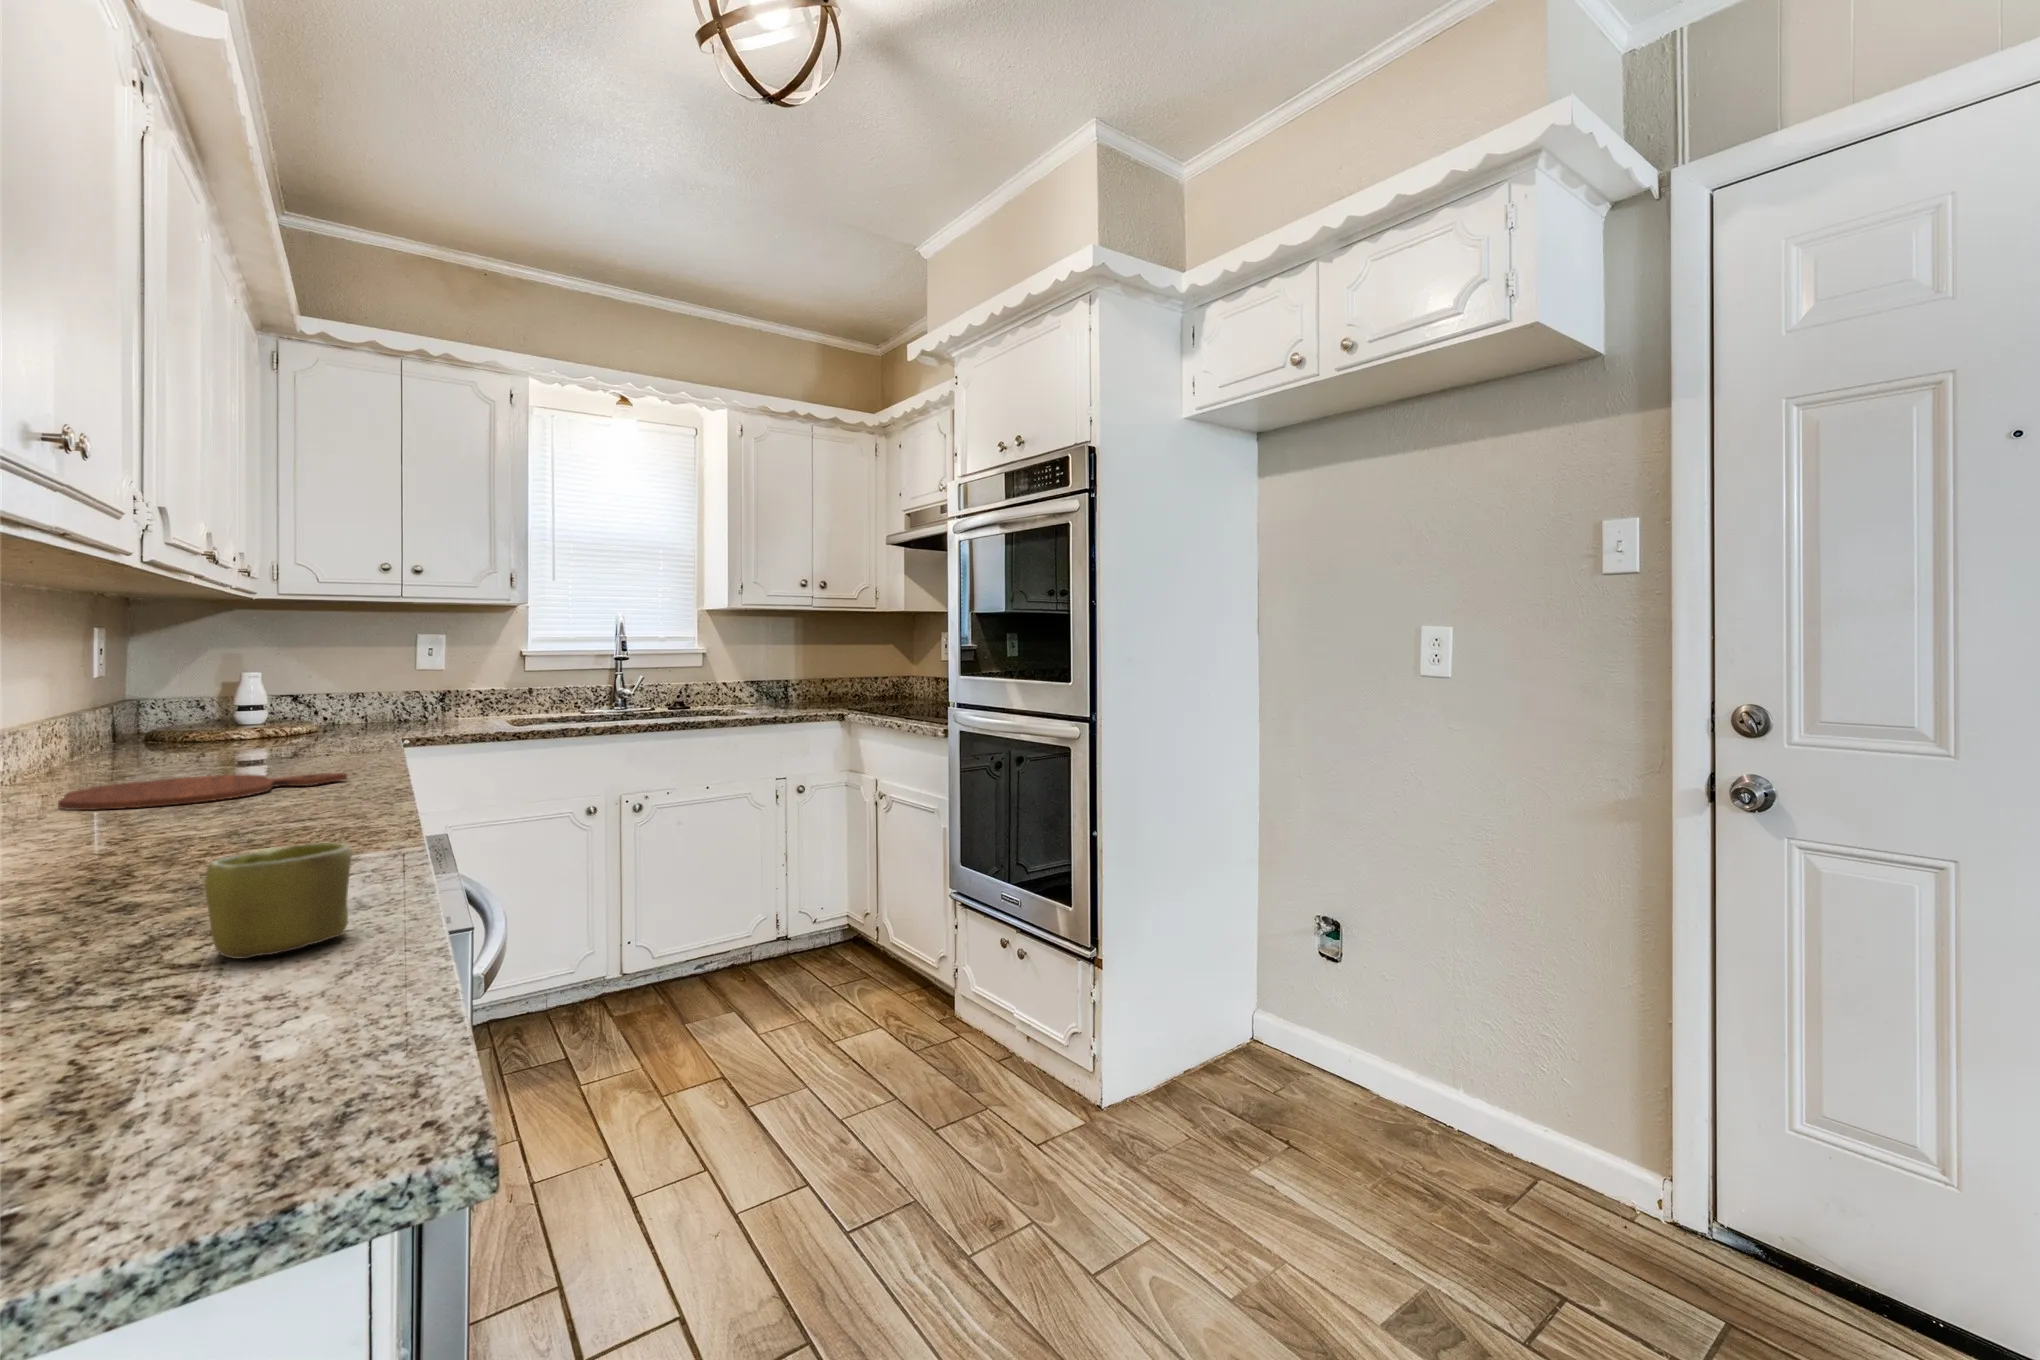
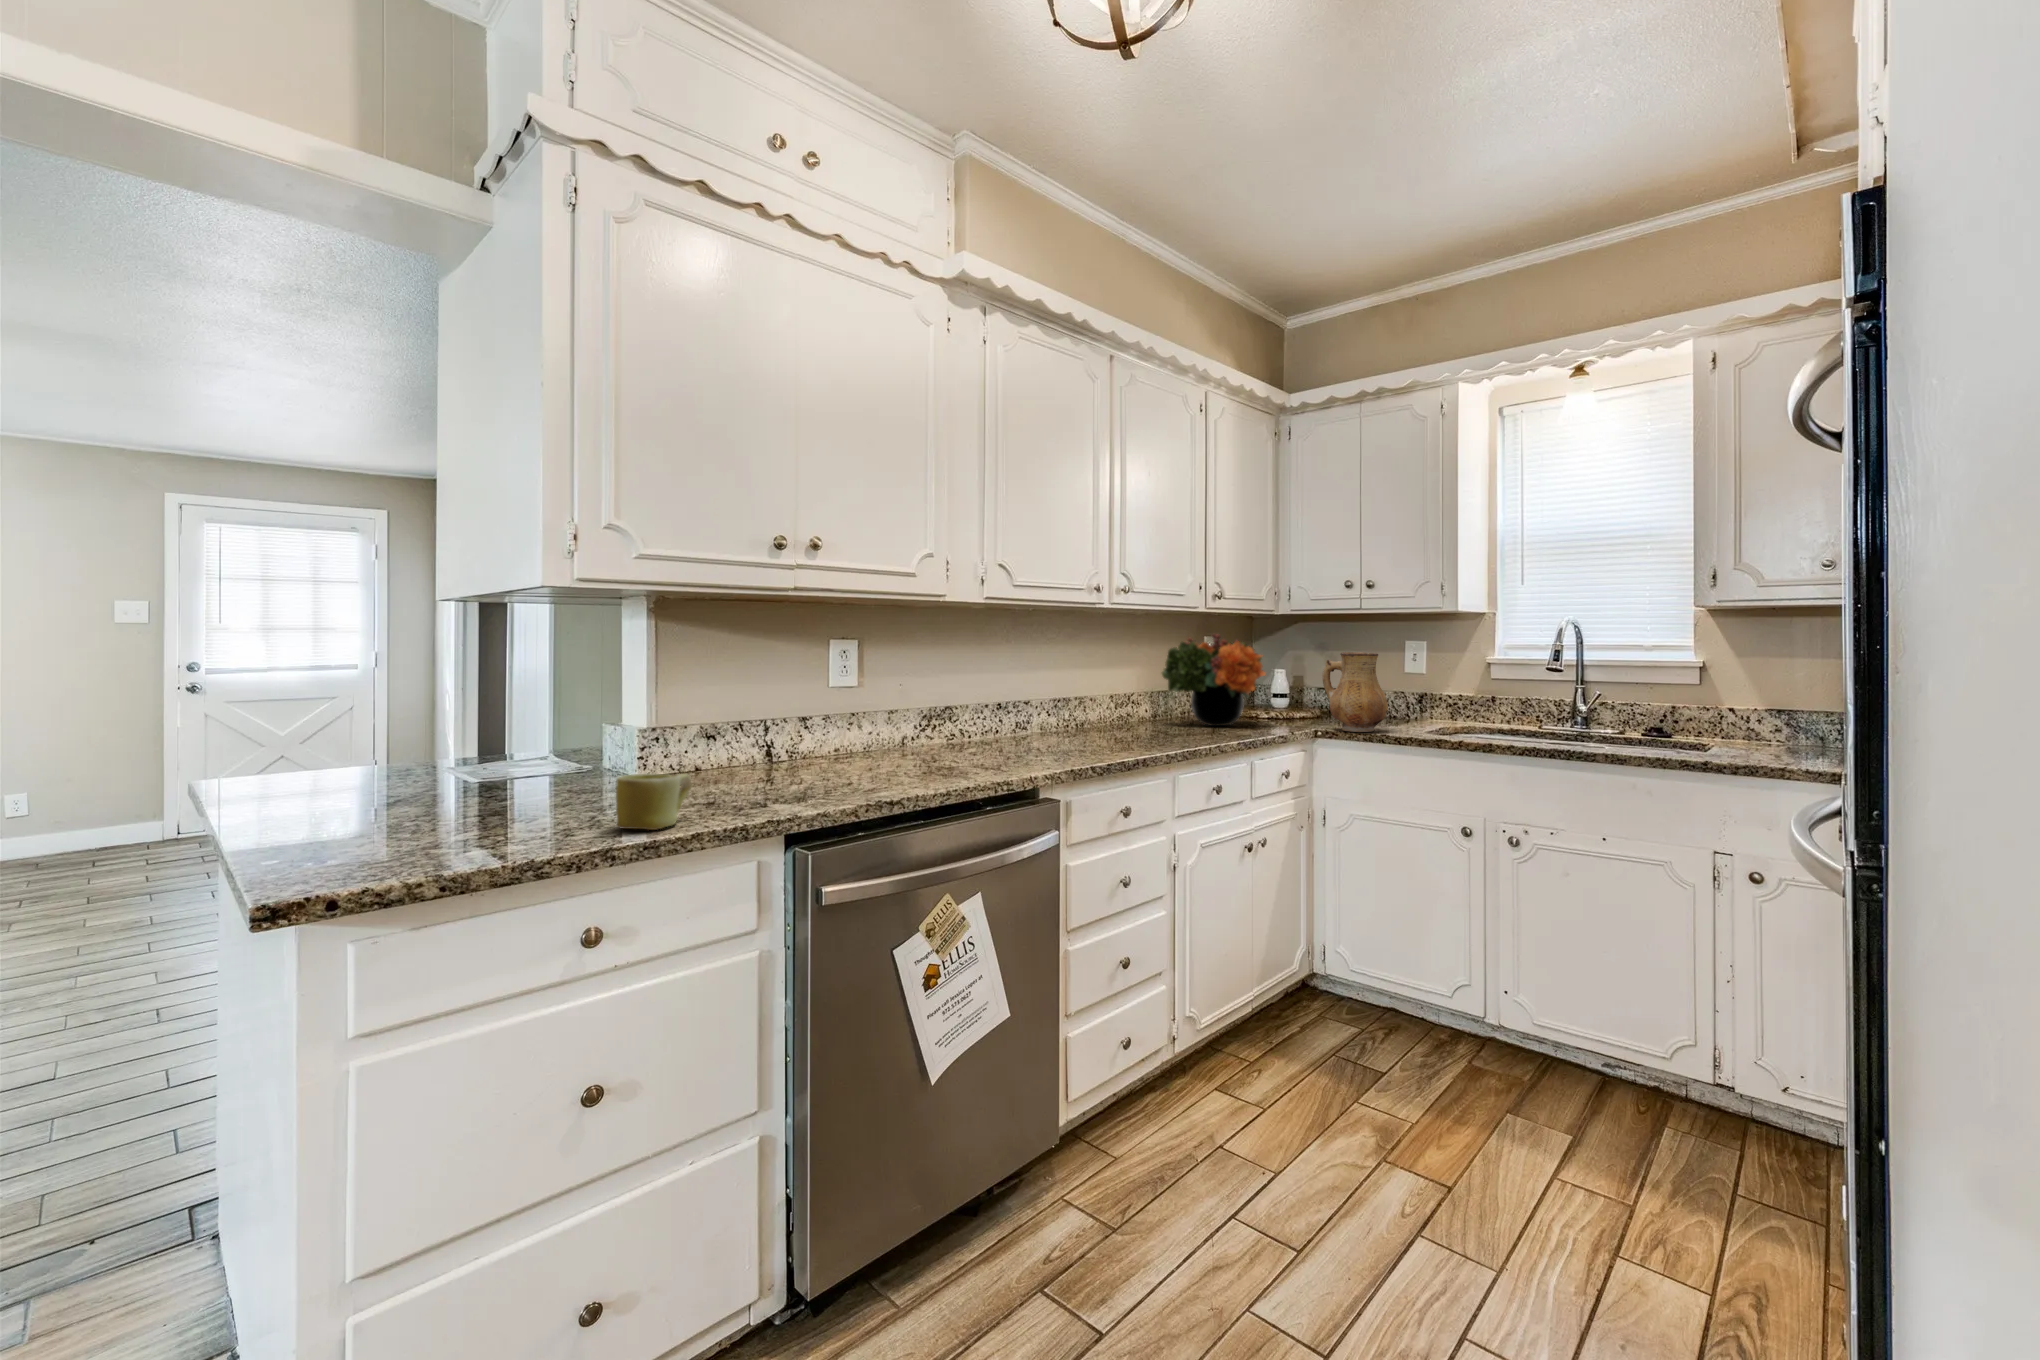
flower arrangement: none [140,620,336,747] -> present [1162,634,1265,726]
ceramic pitcher: none [406,645,491,732] -> present [1322,652,1388,732]
cutting board: present [58,773,347,810] -> none [986,739,1107,756]

